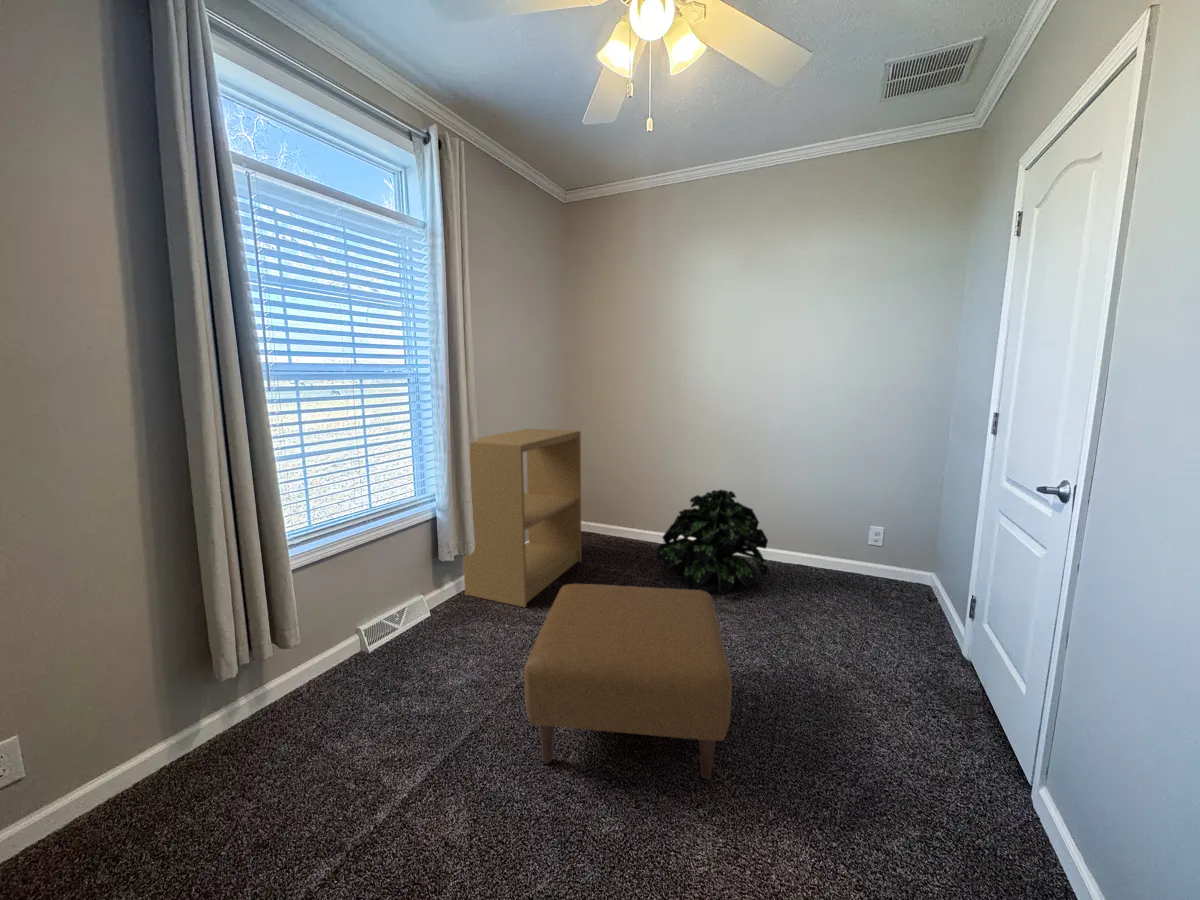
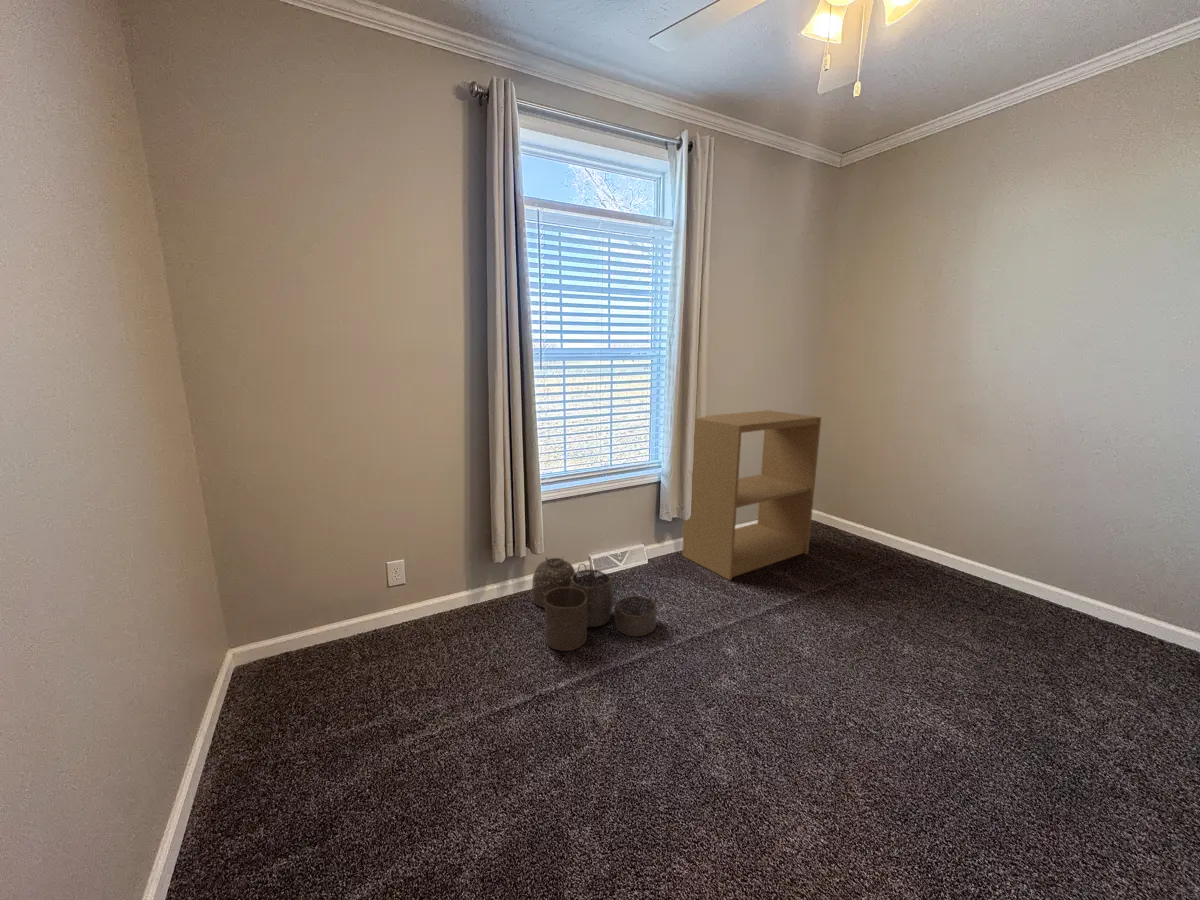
potted plant: present [657,490,768,594] -> none [896,504,1064,633]
ottoman: present [524,584,732,779] -> none [674,563,910,787]
woven basket: none [284,638,471,769] -> present [532,558,656,651]

